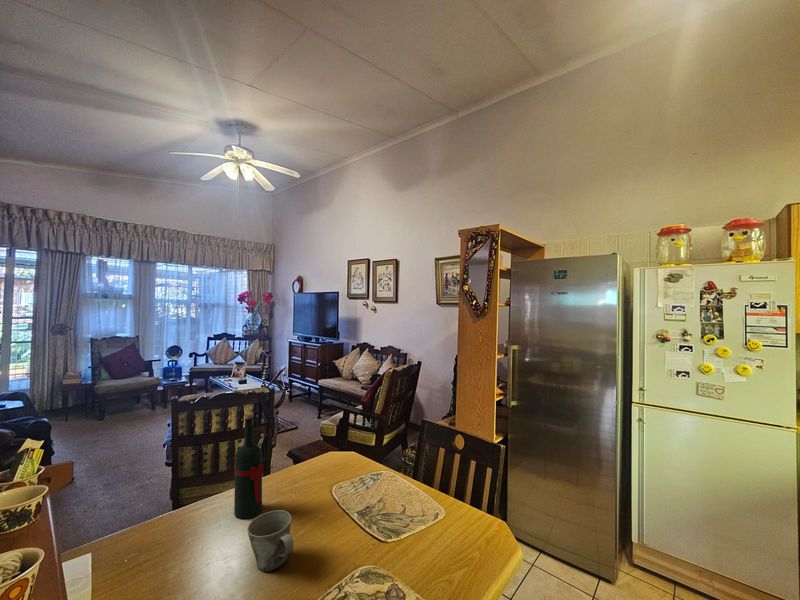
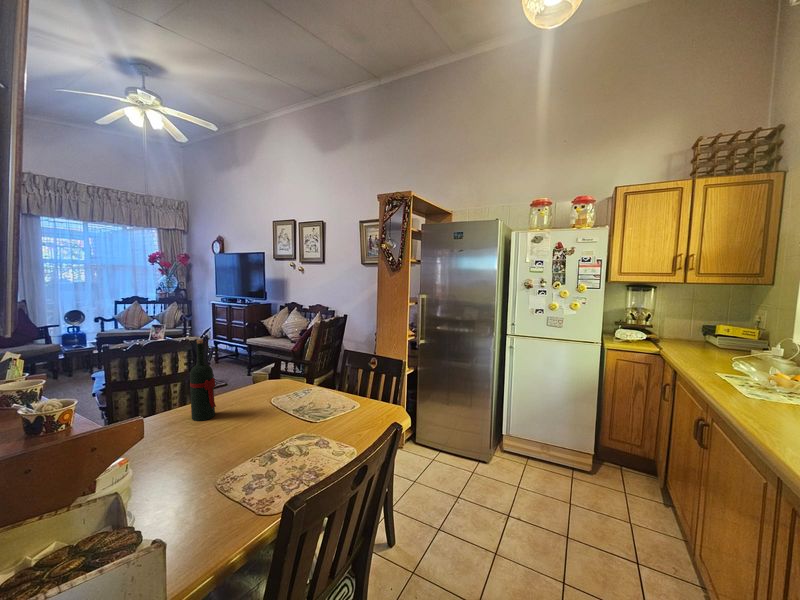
mug: present [247,510,294,572] -> none [210,405,249,444]

